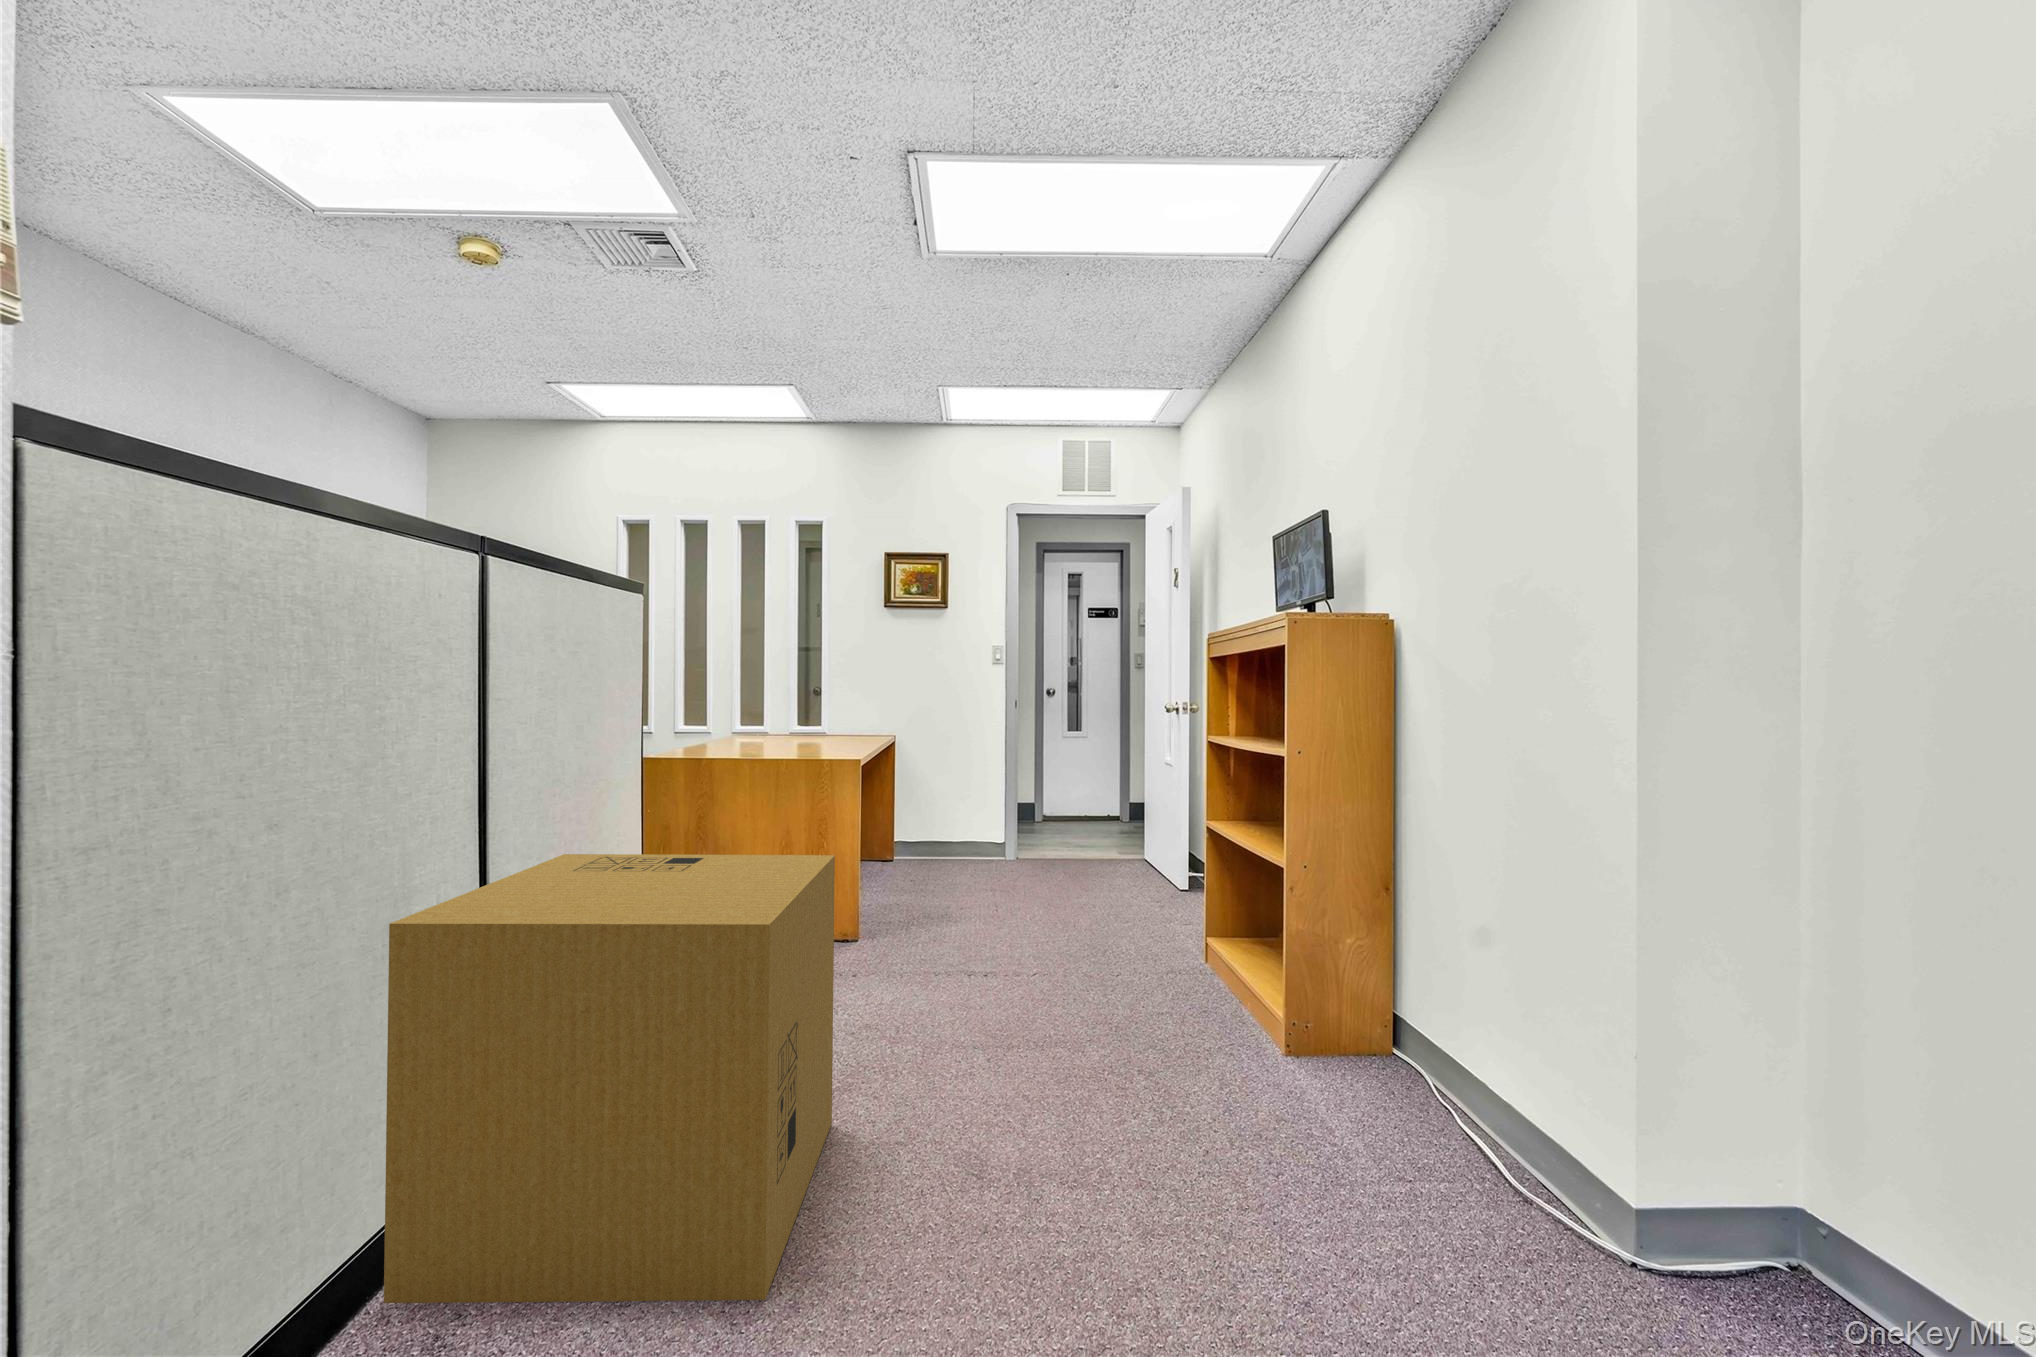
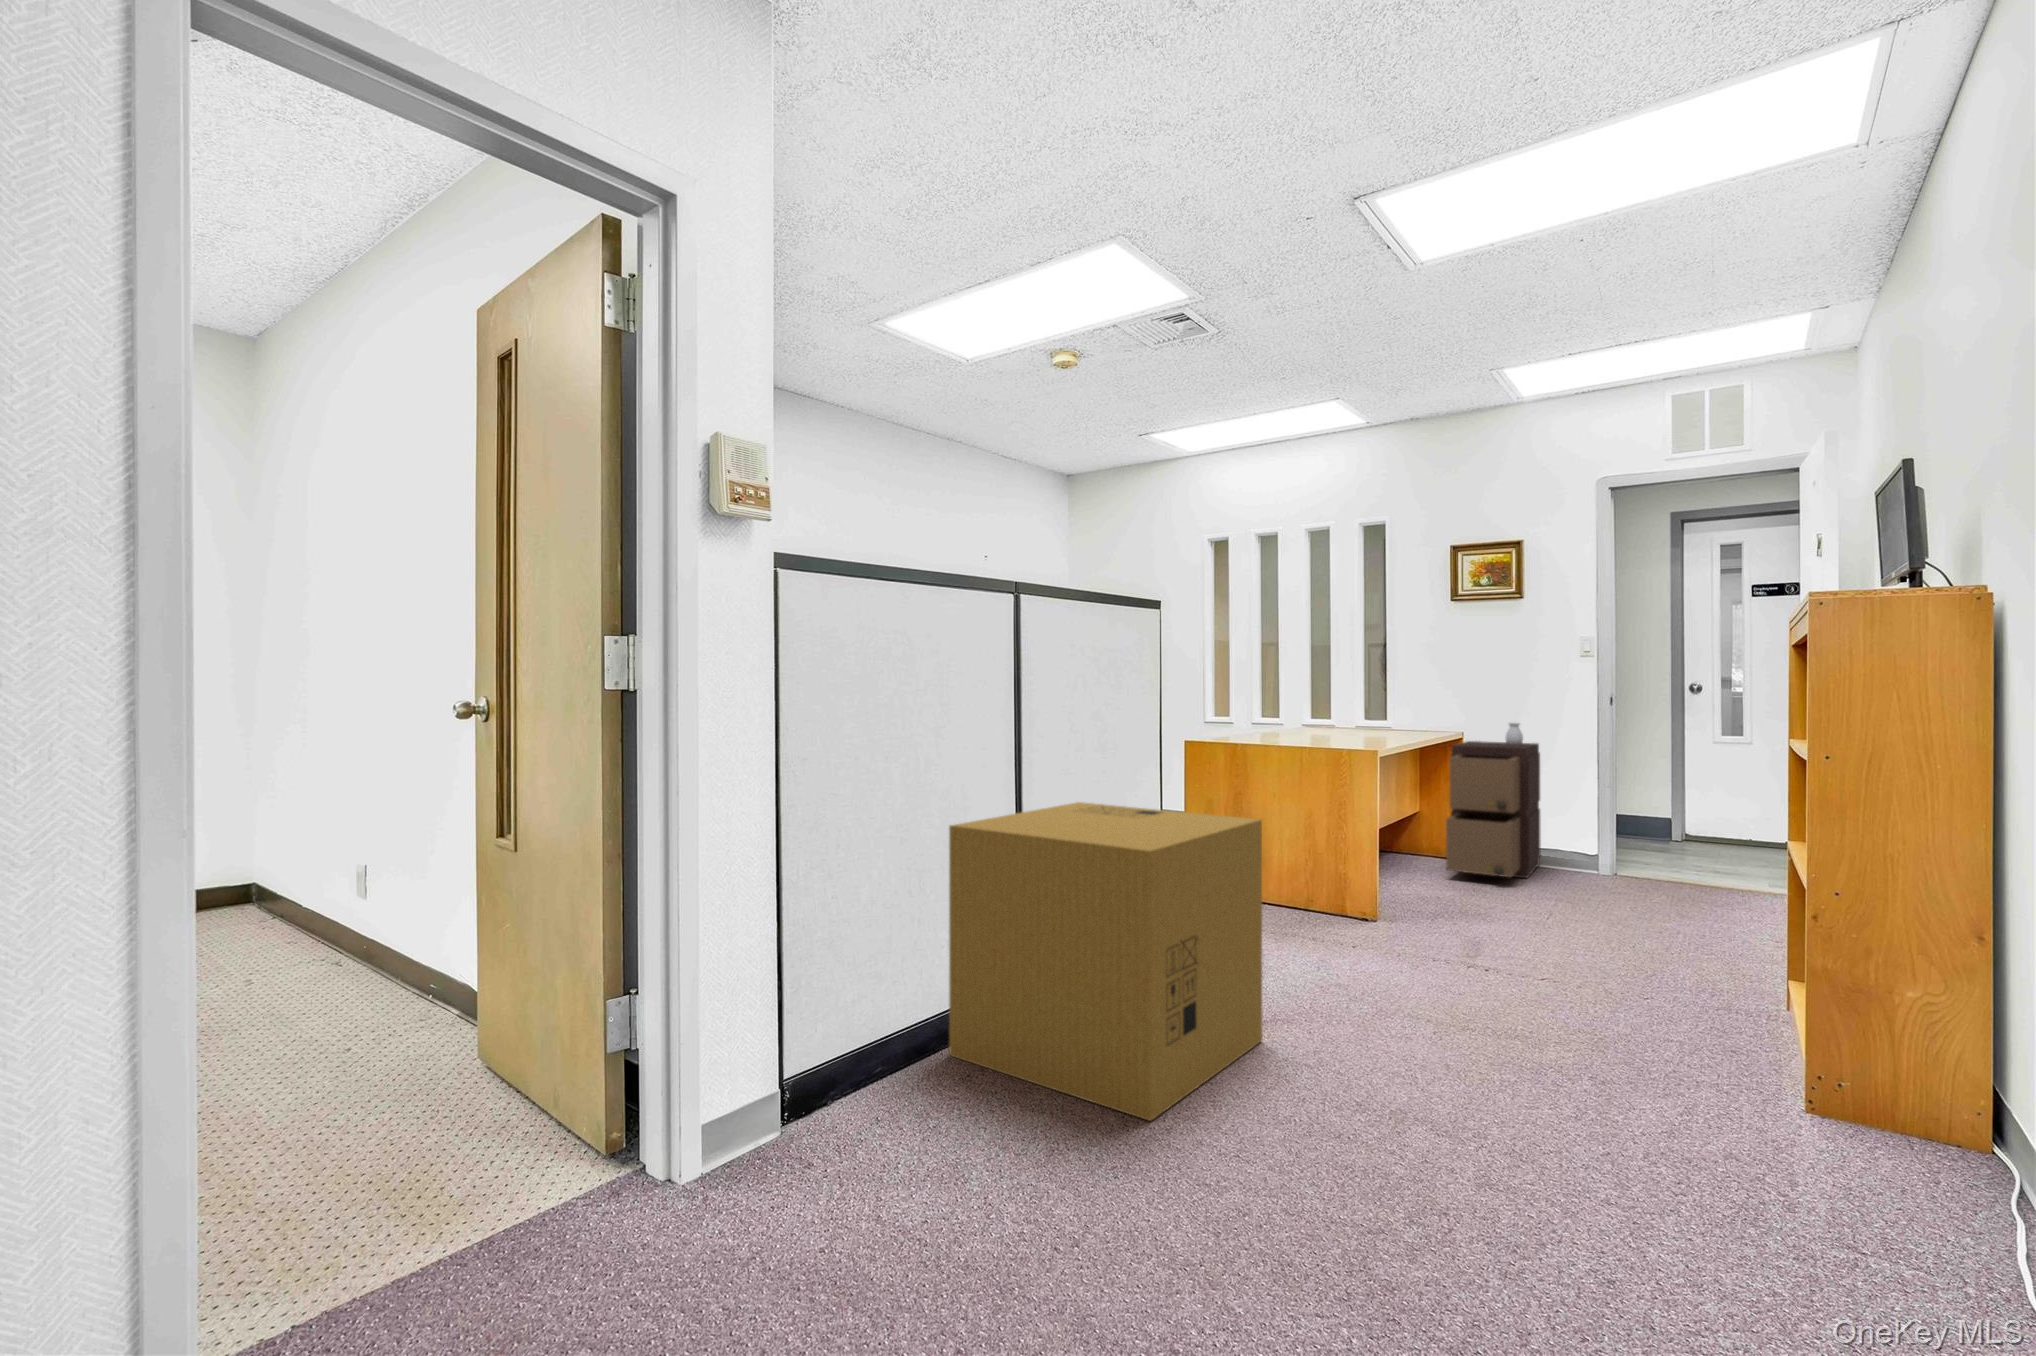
storage cabinet: none [890,725,959,873] -> present [1446,723,1541,878]

